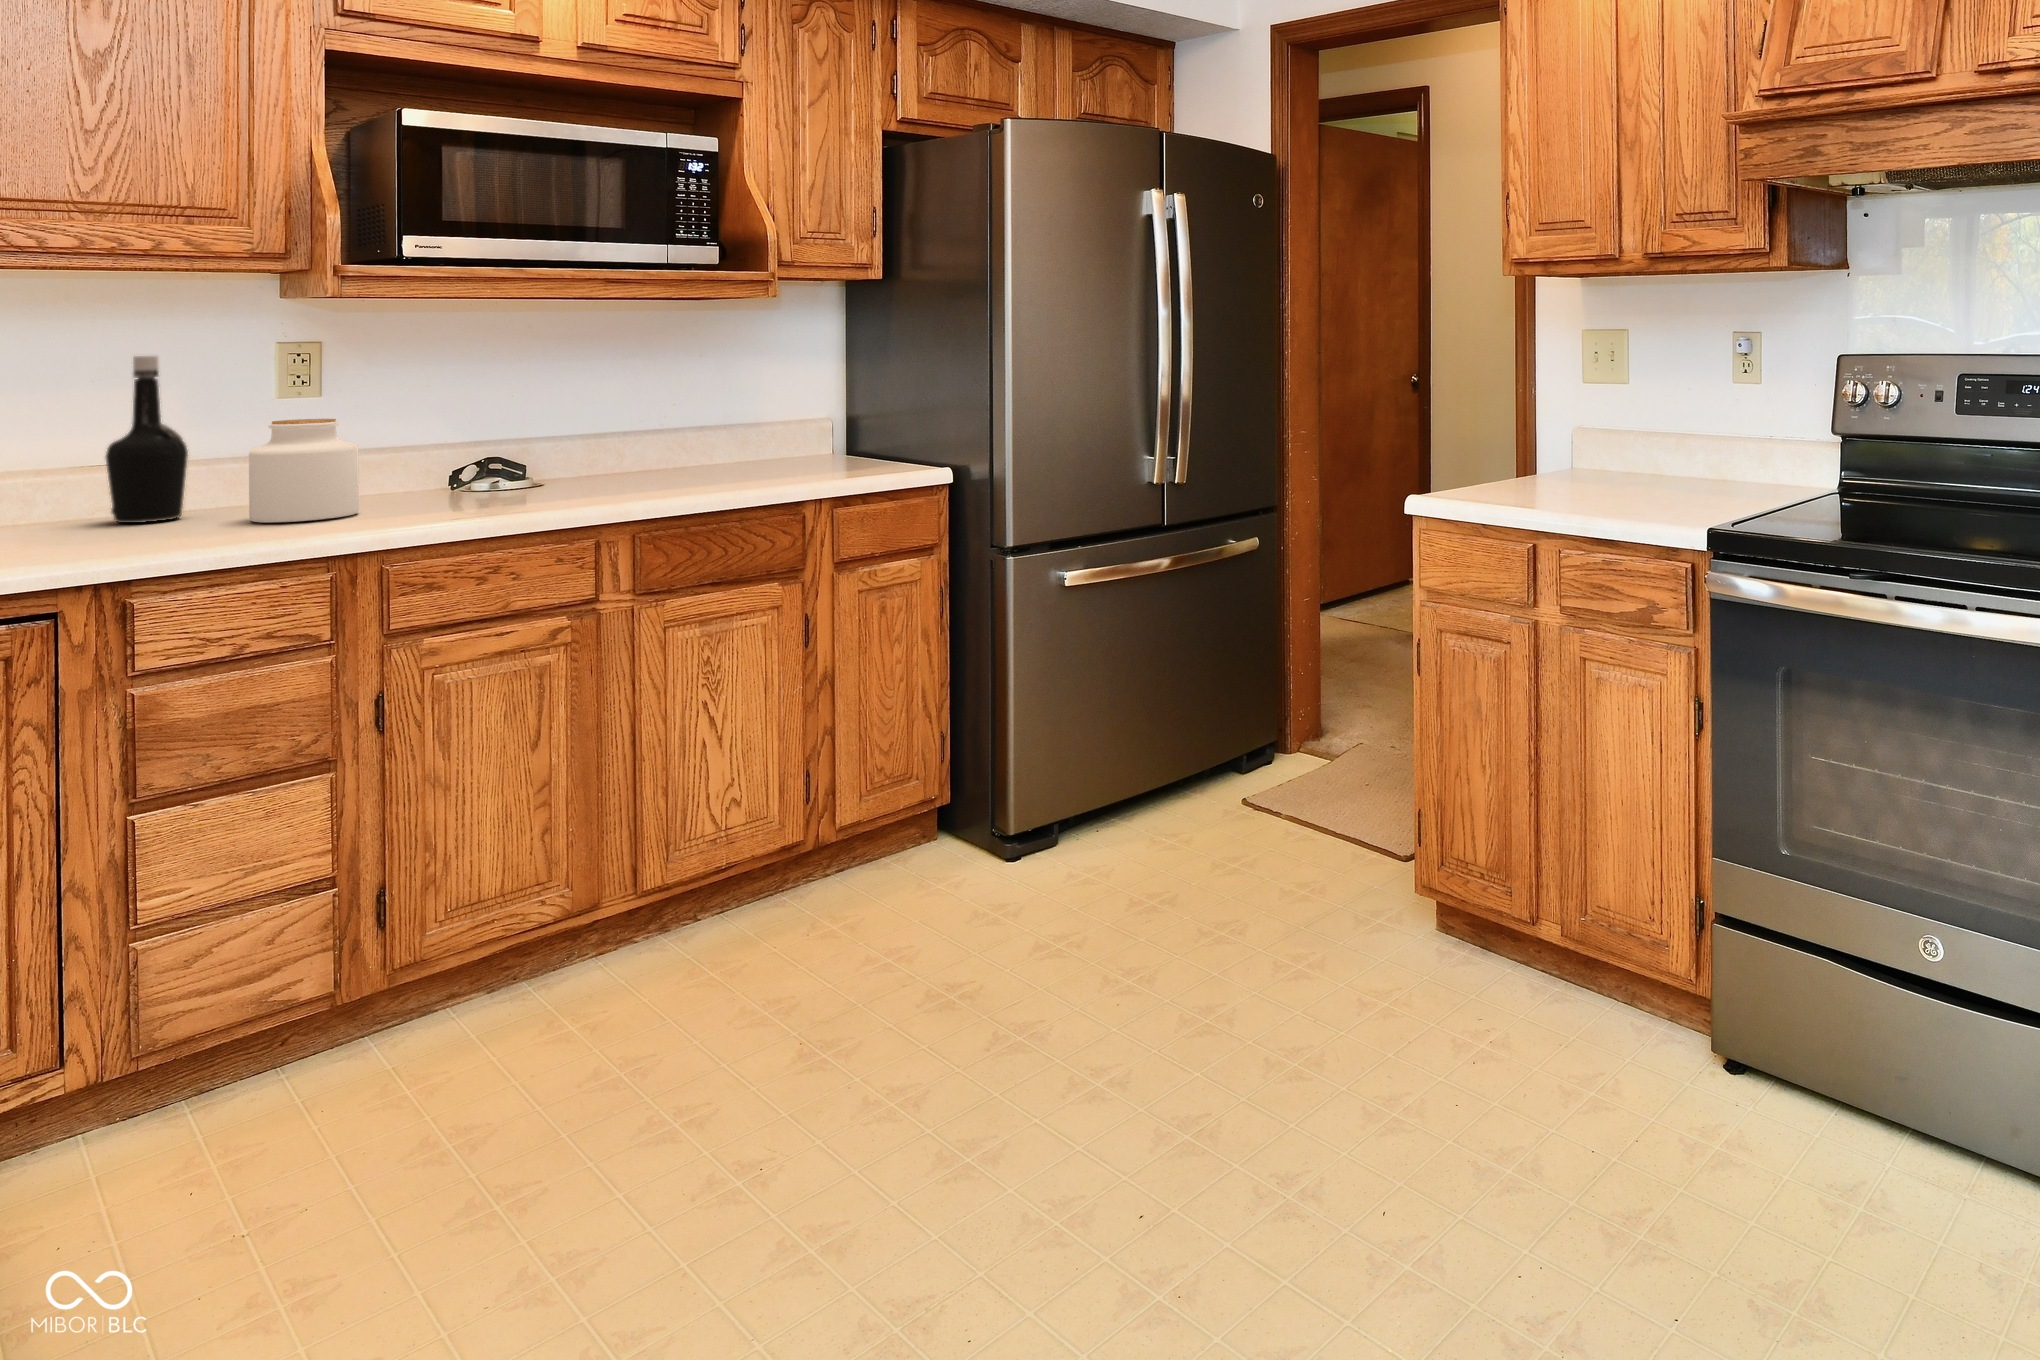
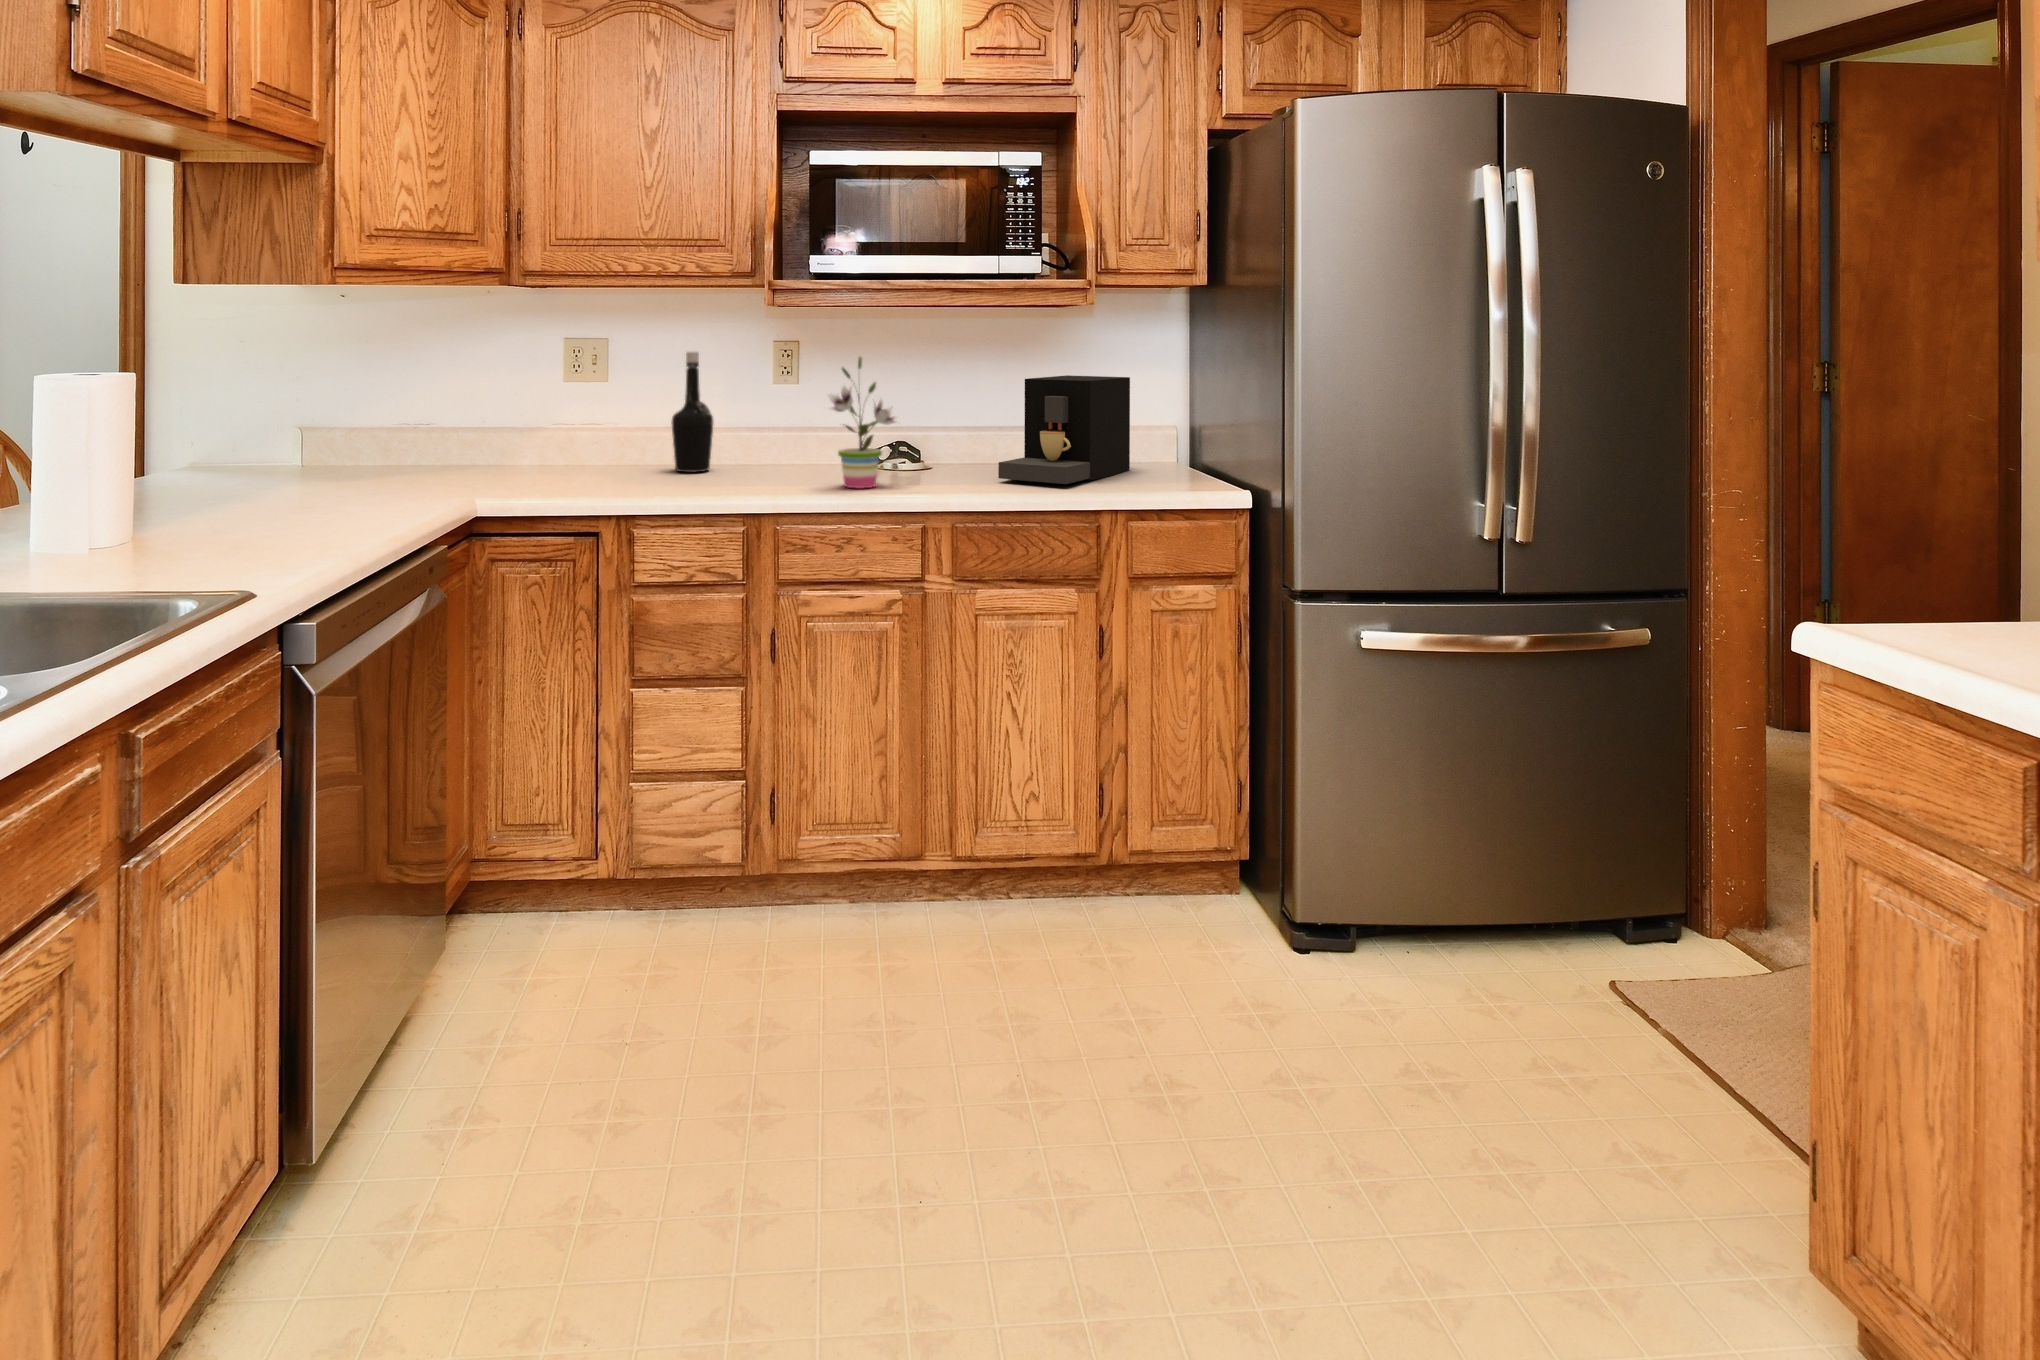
potted plant: none [435,355,547,510] -> present [825,357,900,488]
coffee maker: none [664,371,795,484] -> present [998,375,1130,484]
jar: present [249,419,359,522] -> none [729,403,792,483]

